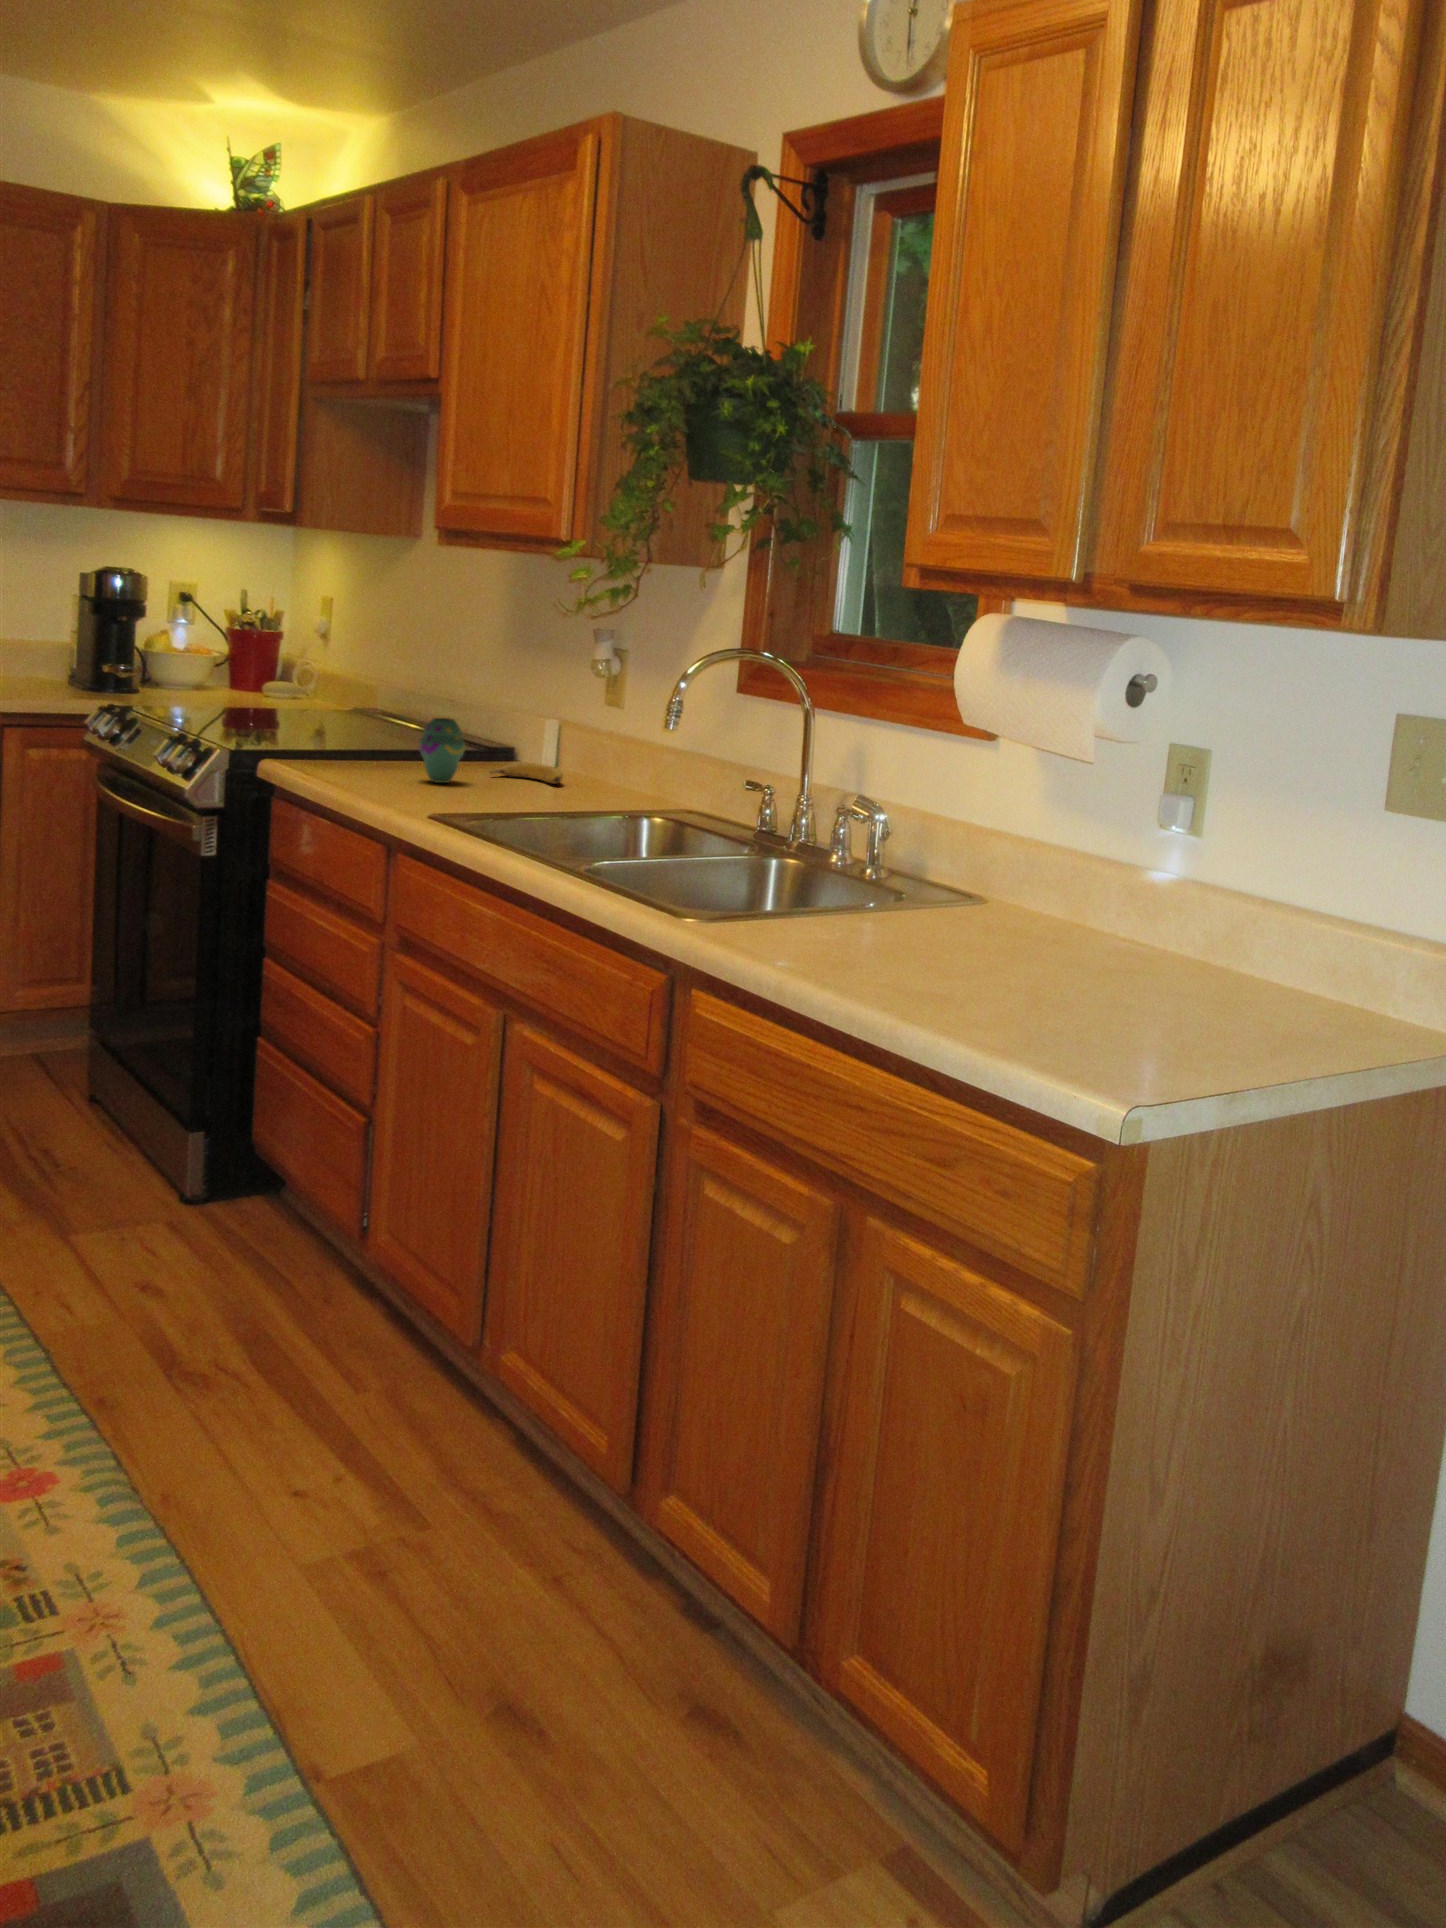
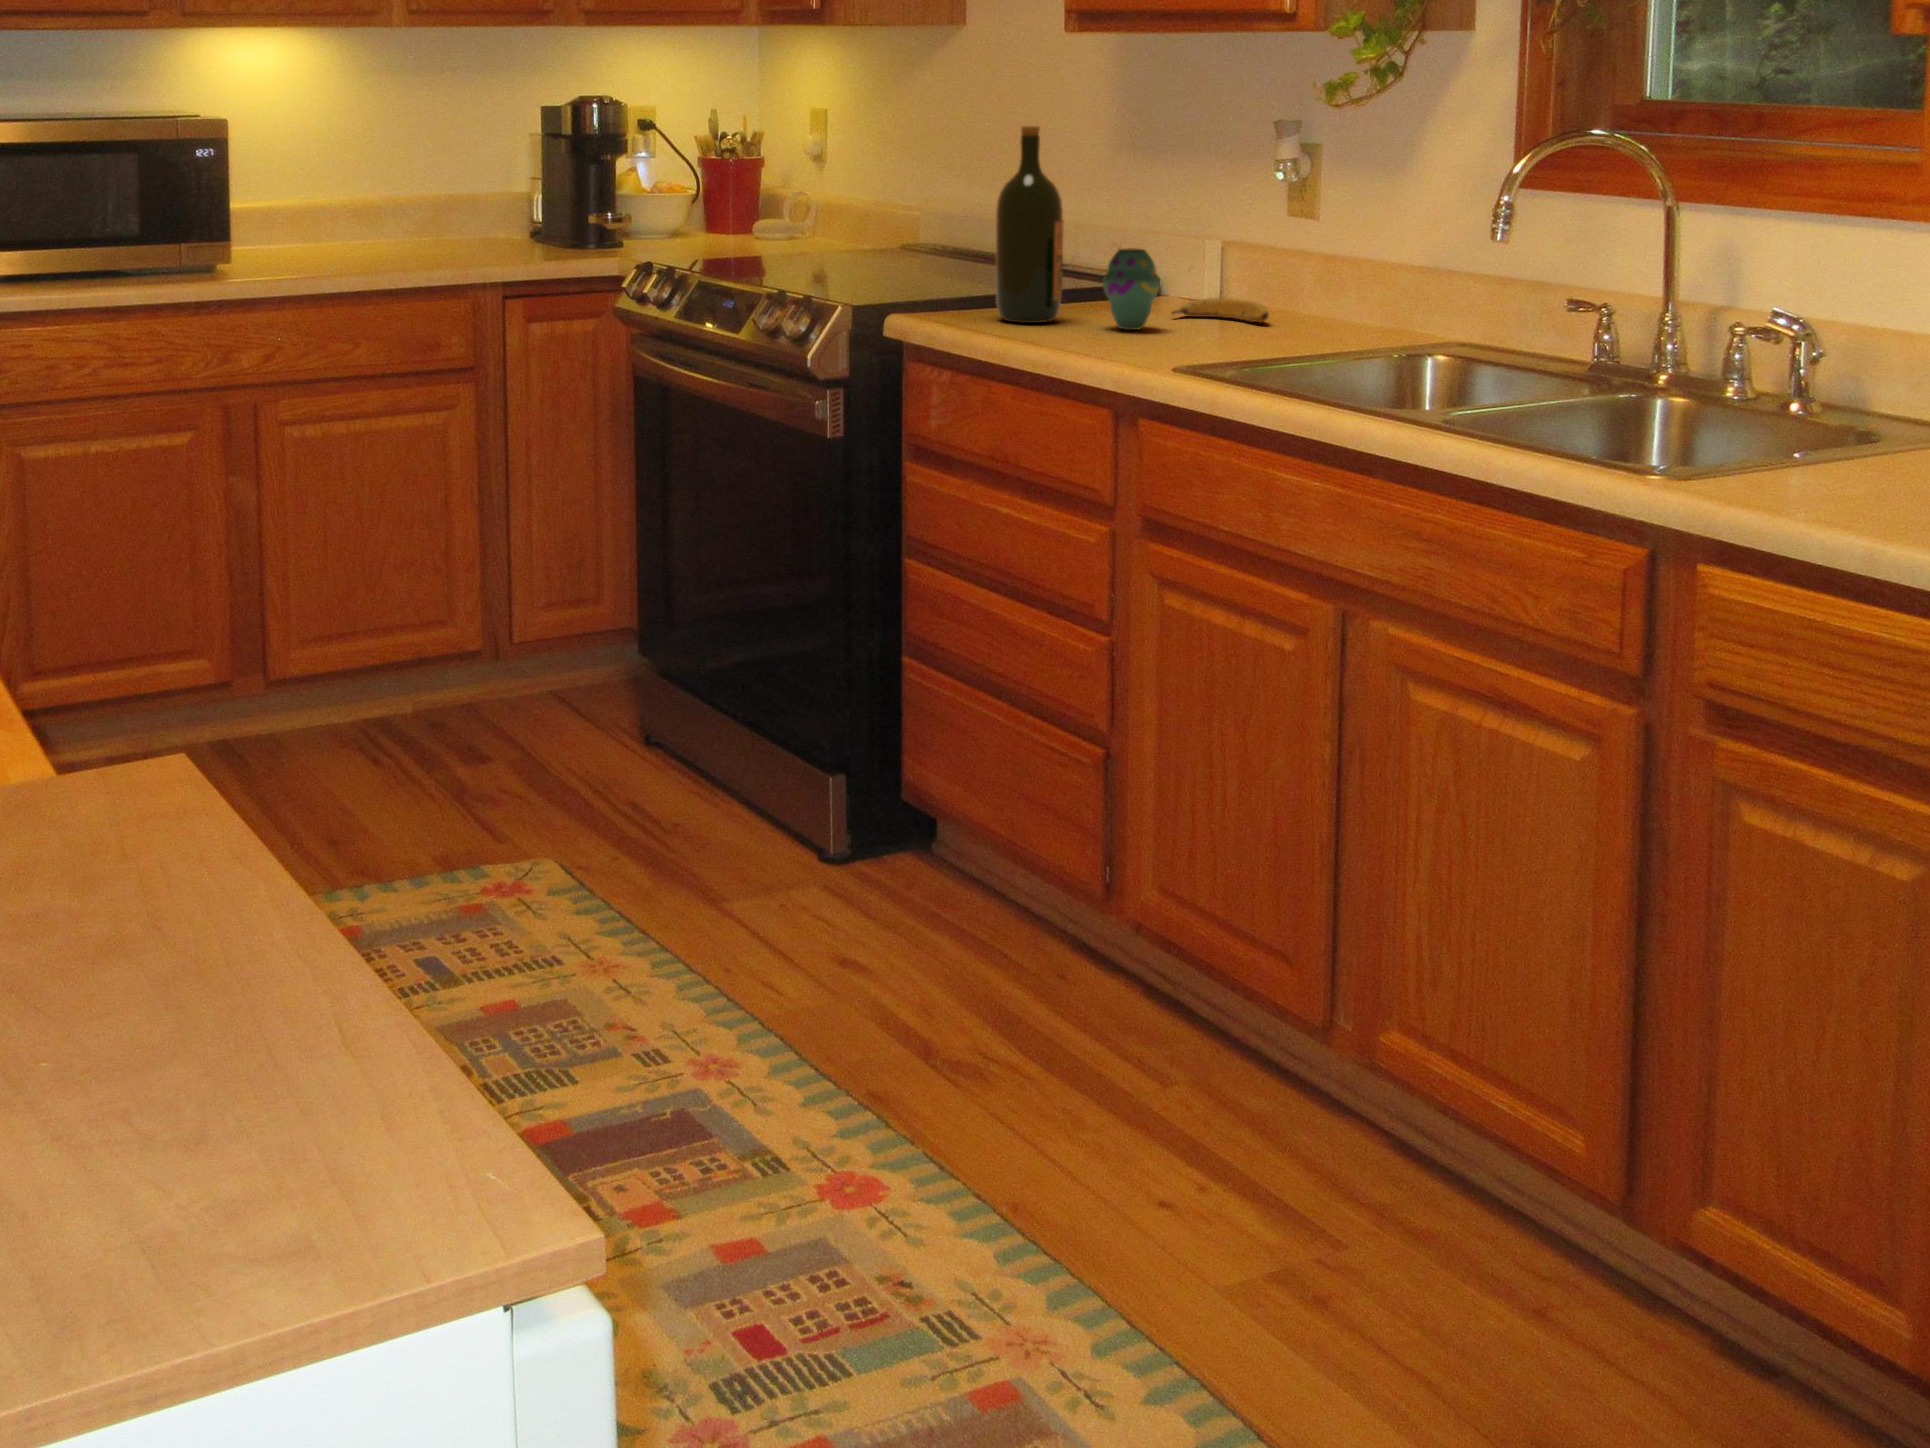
wine bottle: none [340,614,398,773] -> present [996,126,1064,323]

